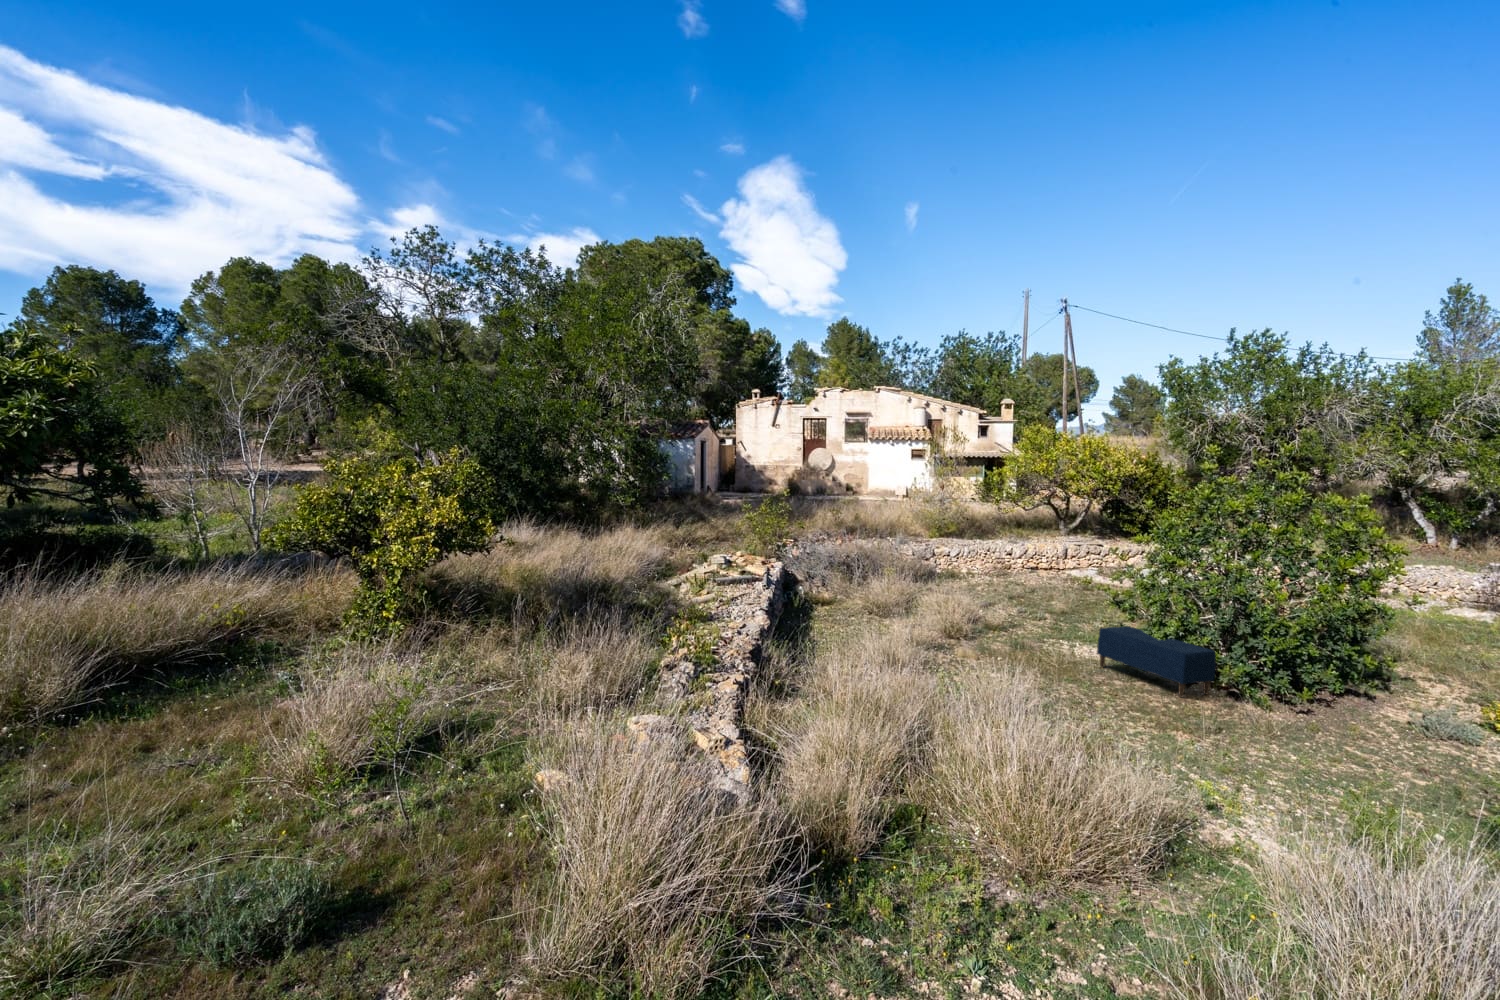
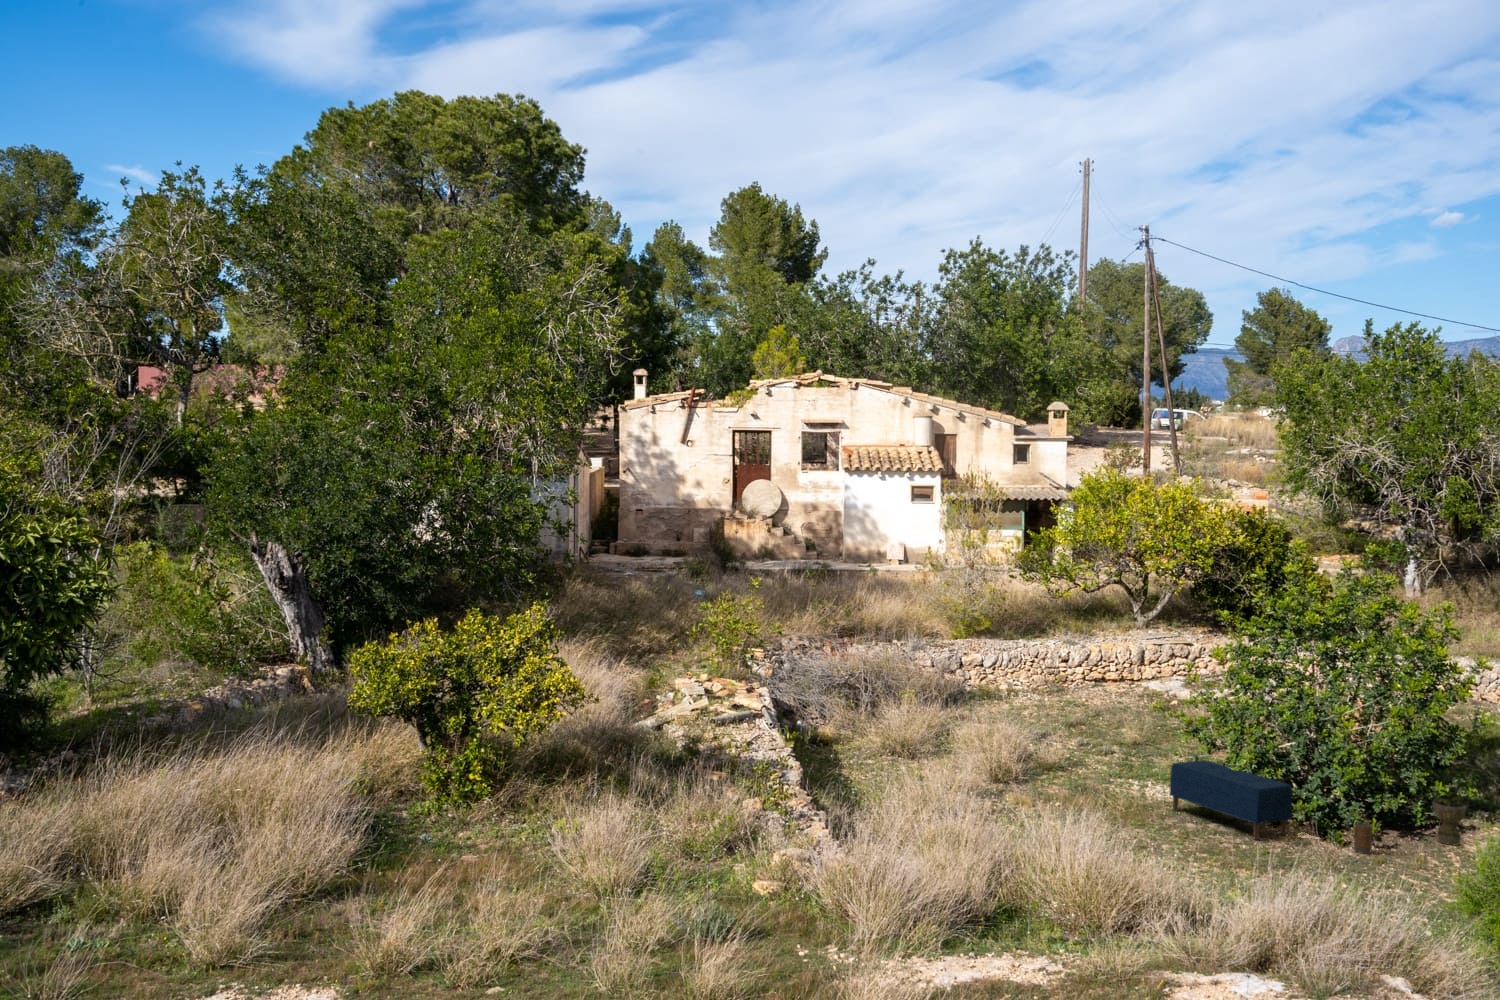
planter: none [1354,664,1394,713] -> present [1432,792,1467,845]
watering can: none [1273,679,1310,717] -> present [1346,812,1381,854]

